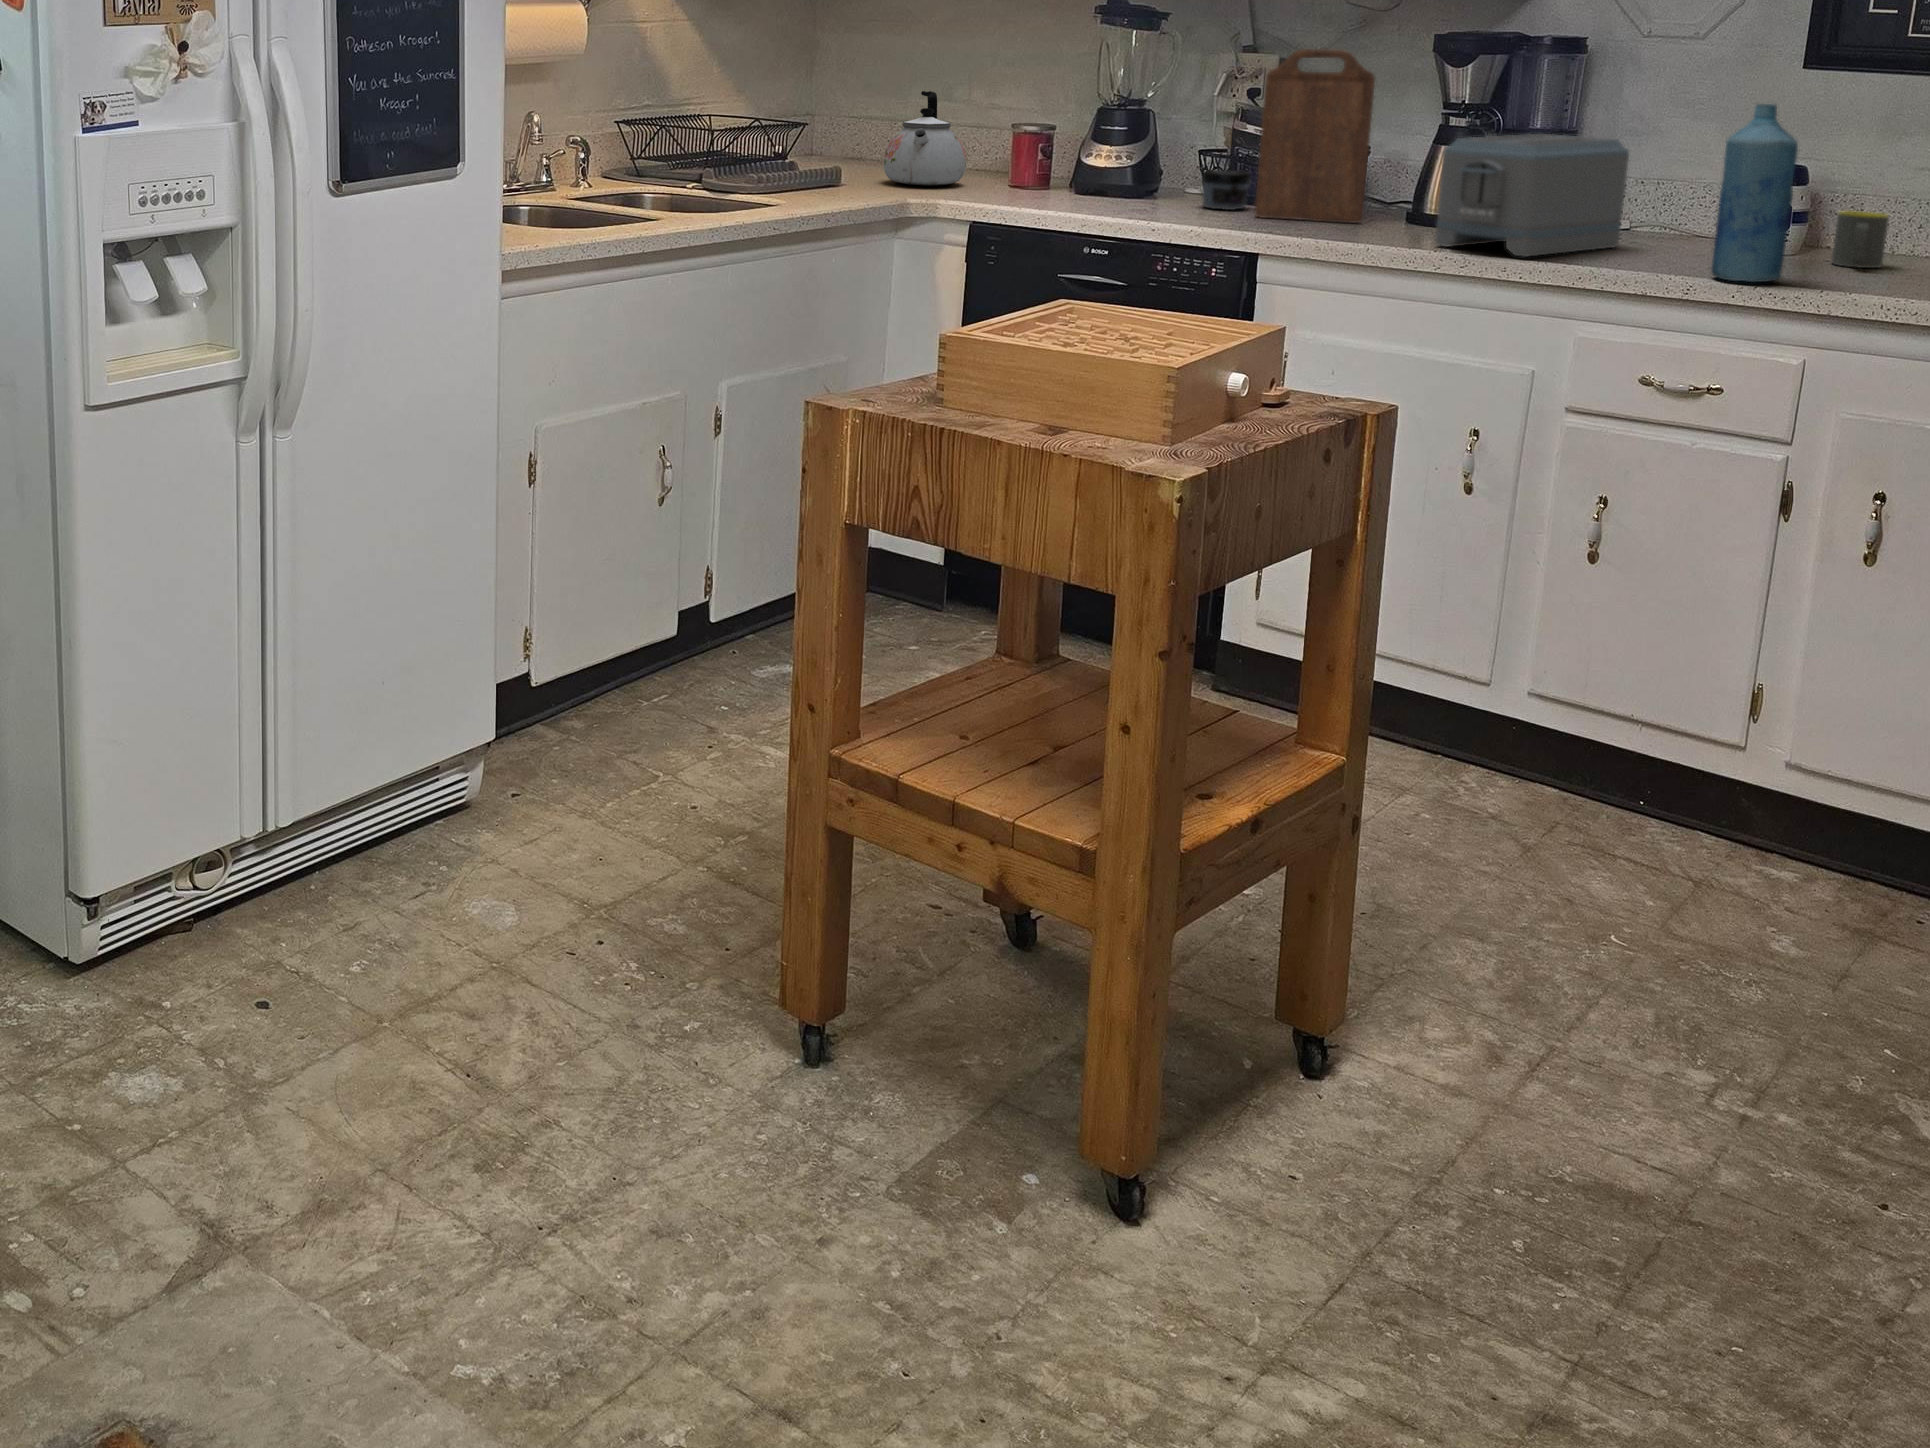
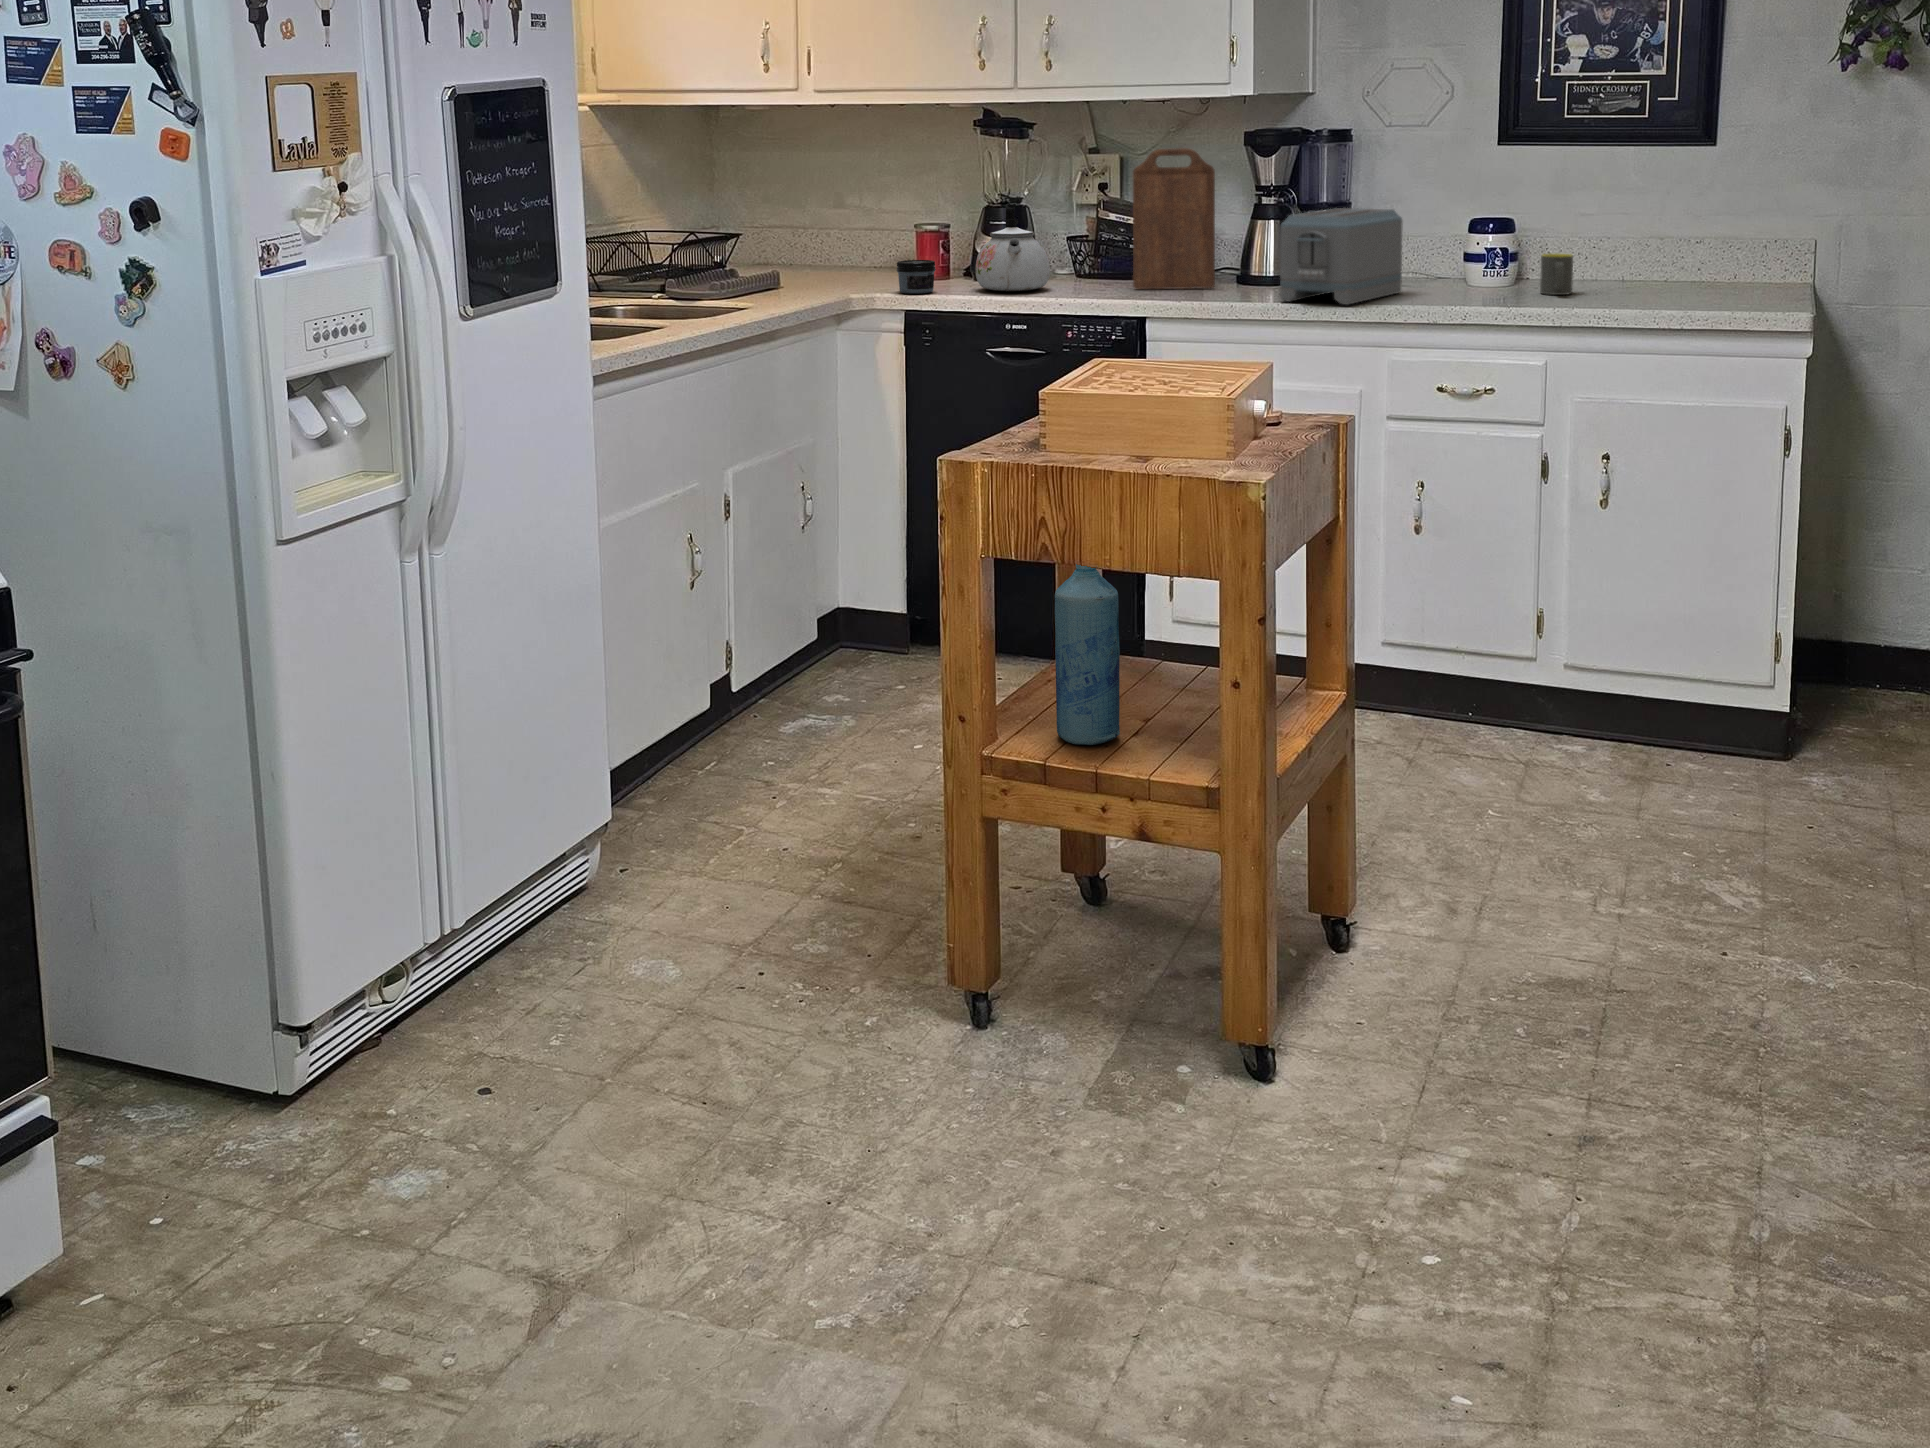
kettle: present [884,91,966,186] -> present [976,203,1050,291]
bottle: present [1711,104,1798,282] -> present [1055,564,1120,745]
jar: present [1201,170,1250,210] -> present [897,260,936,294]

